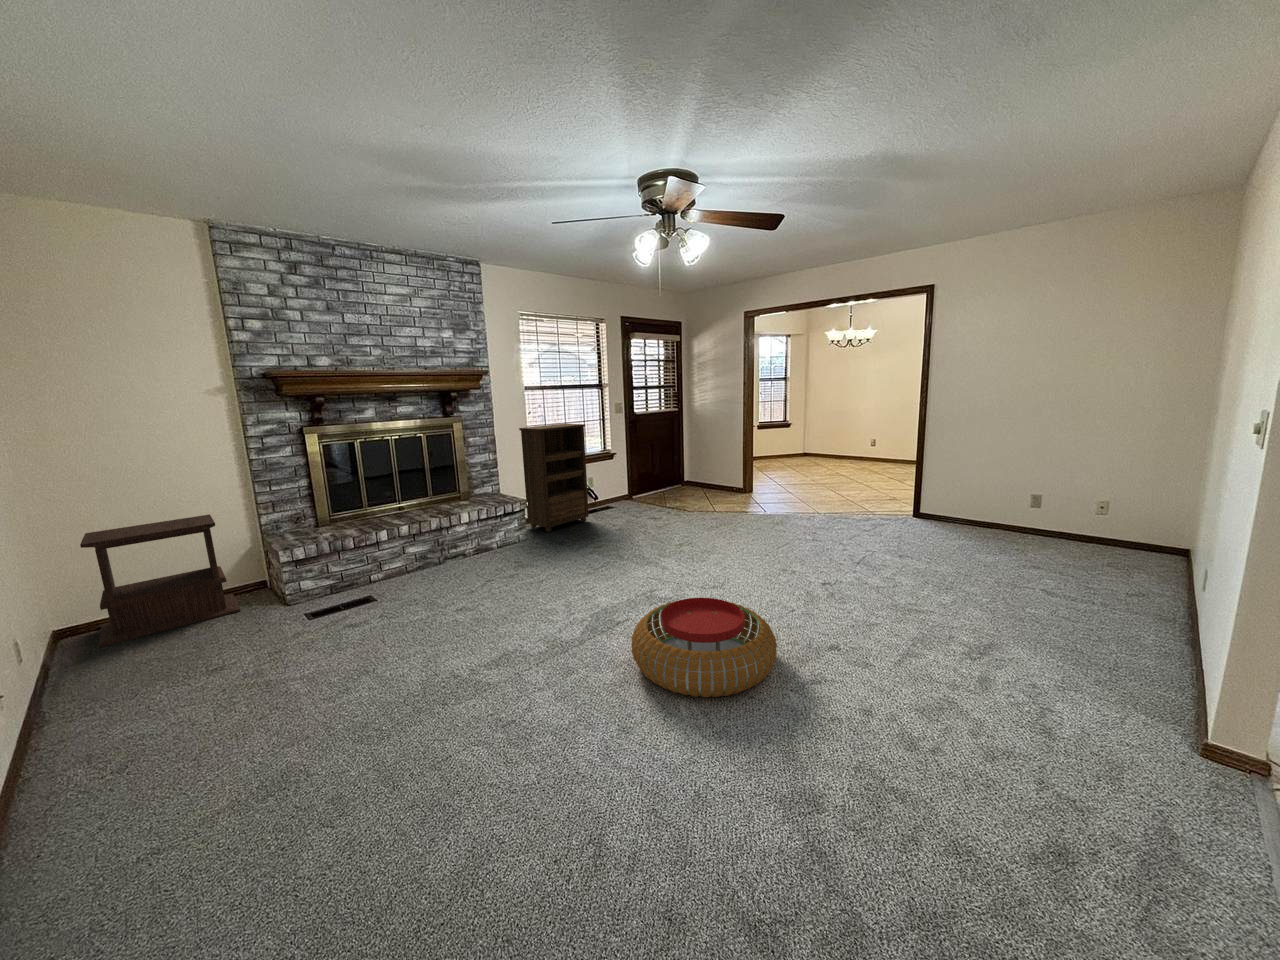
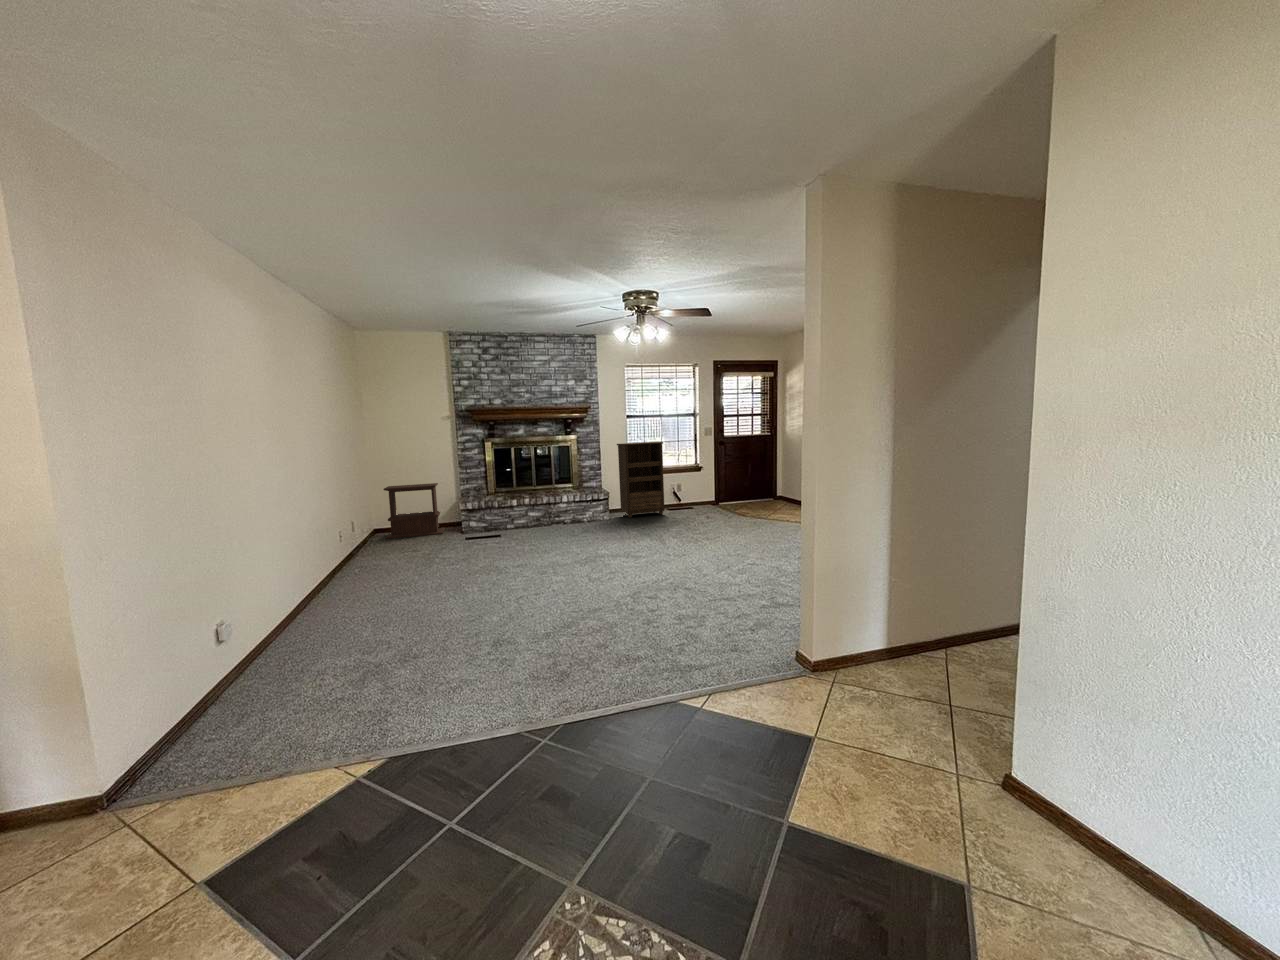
pouf: present [632,598,777,698] -> none [572,536,656,580]

